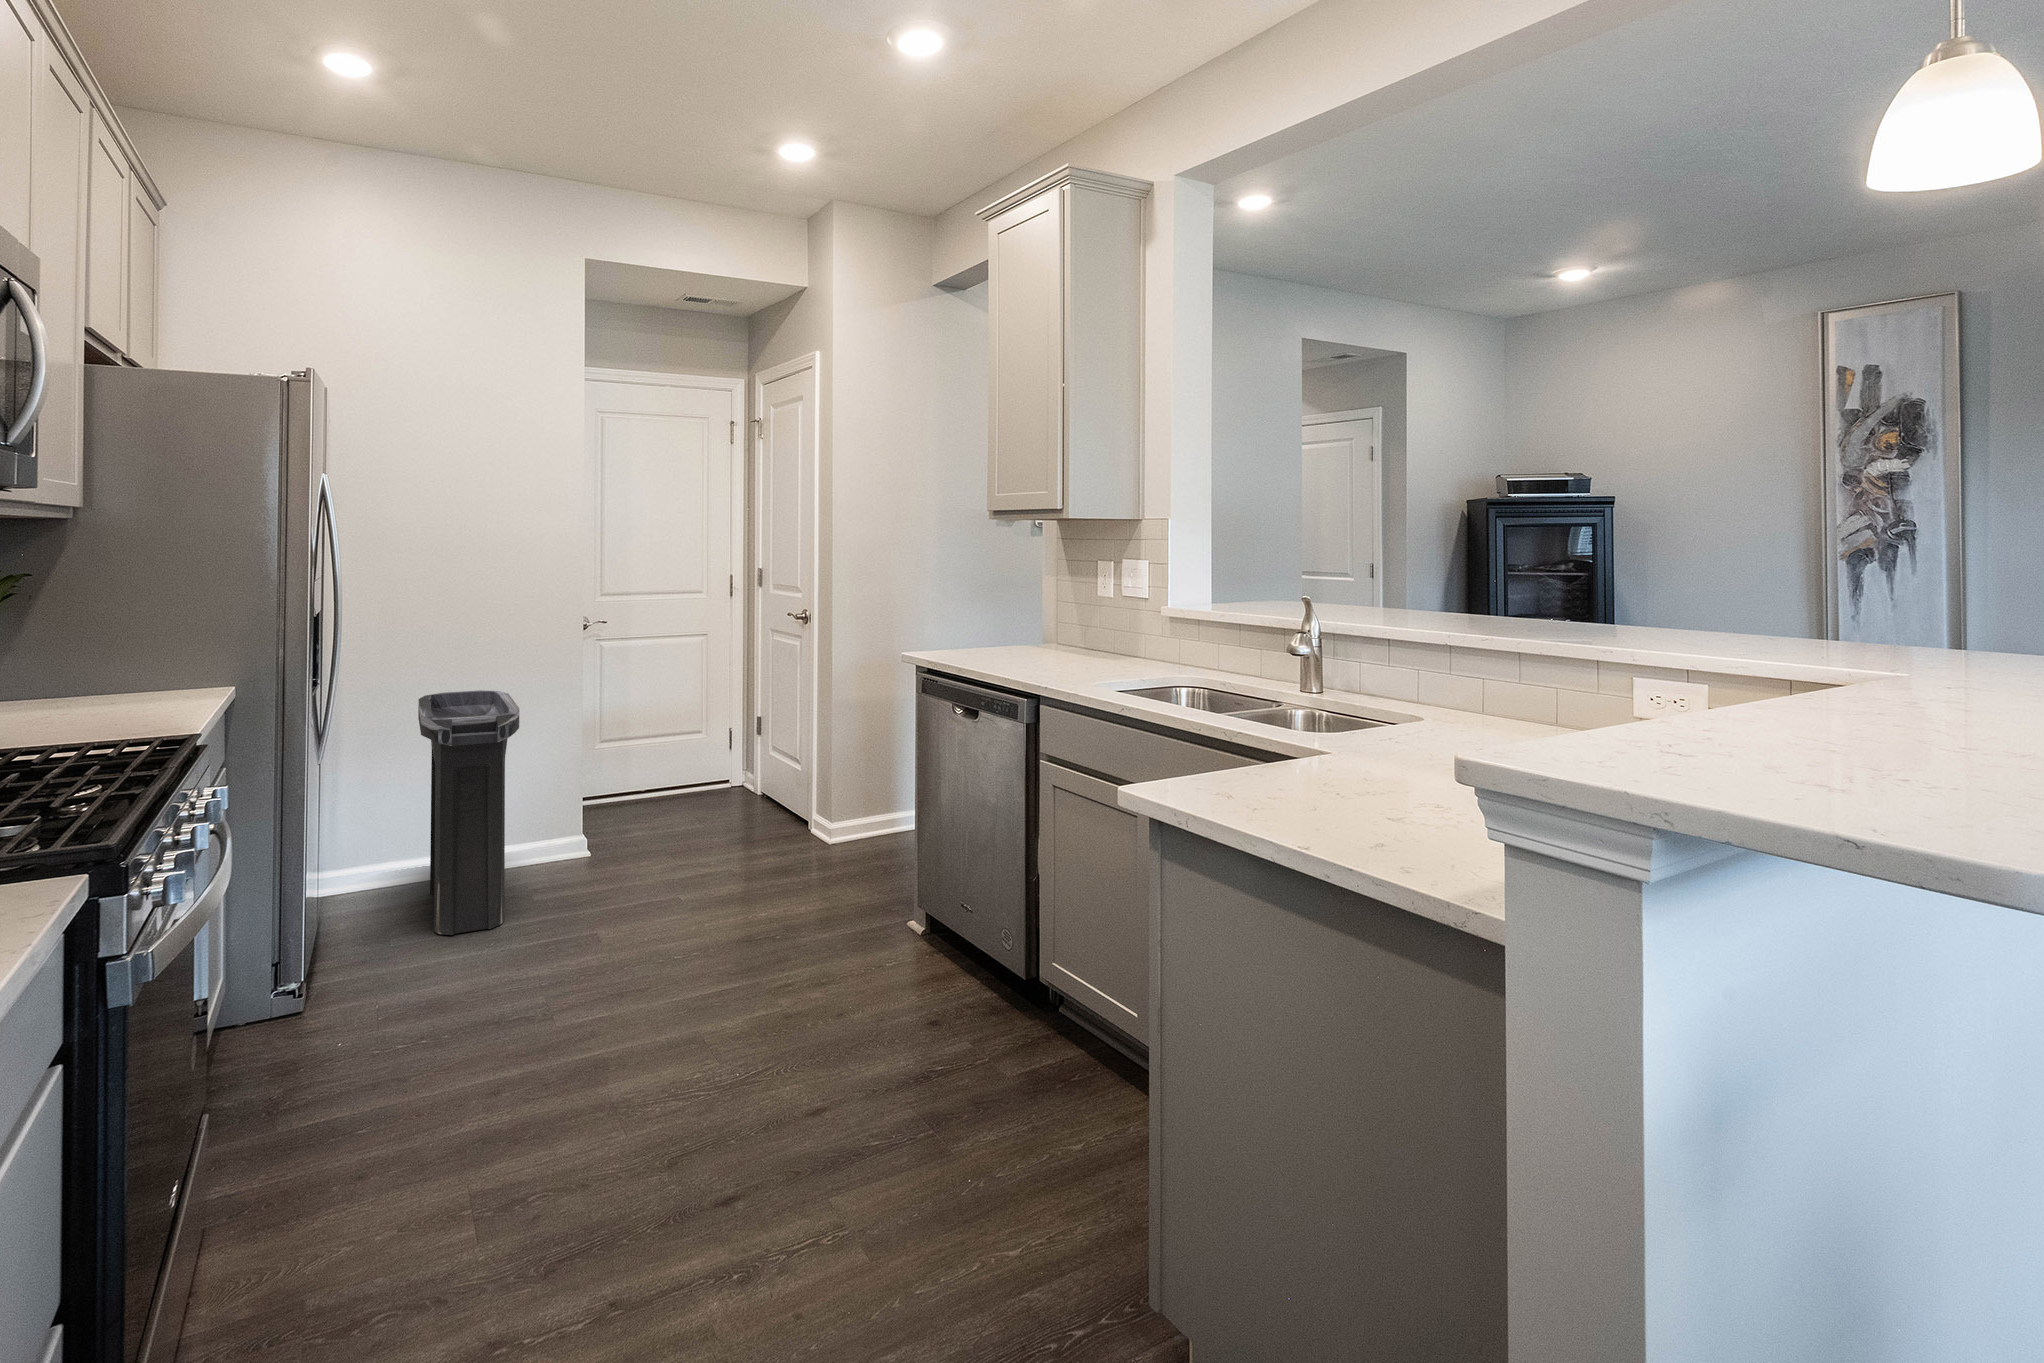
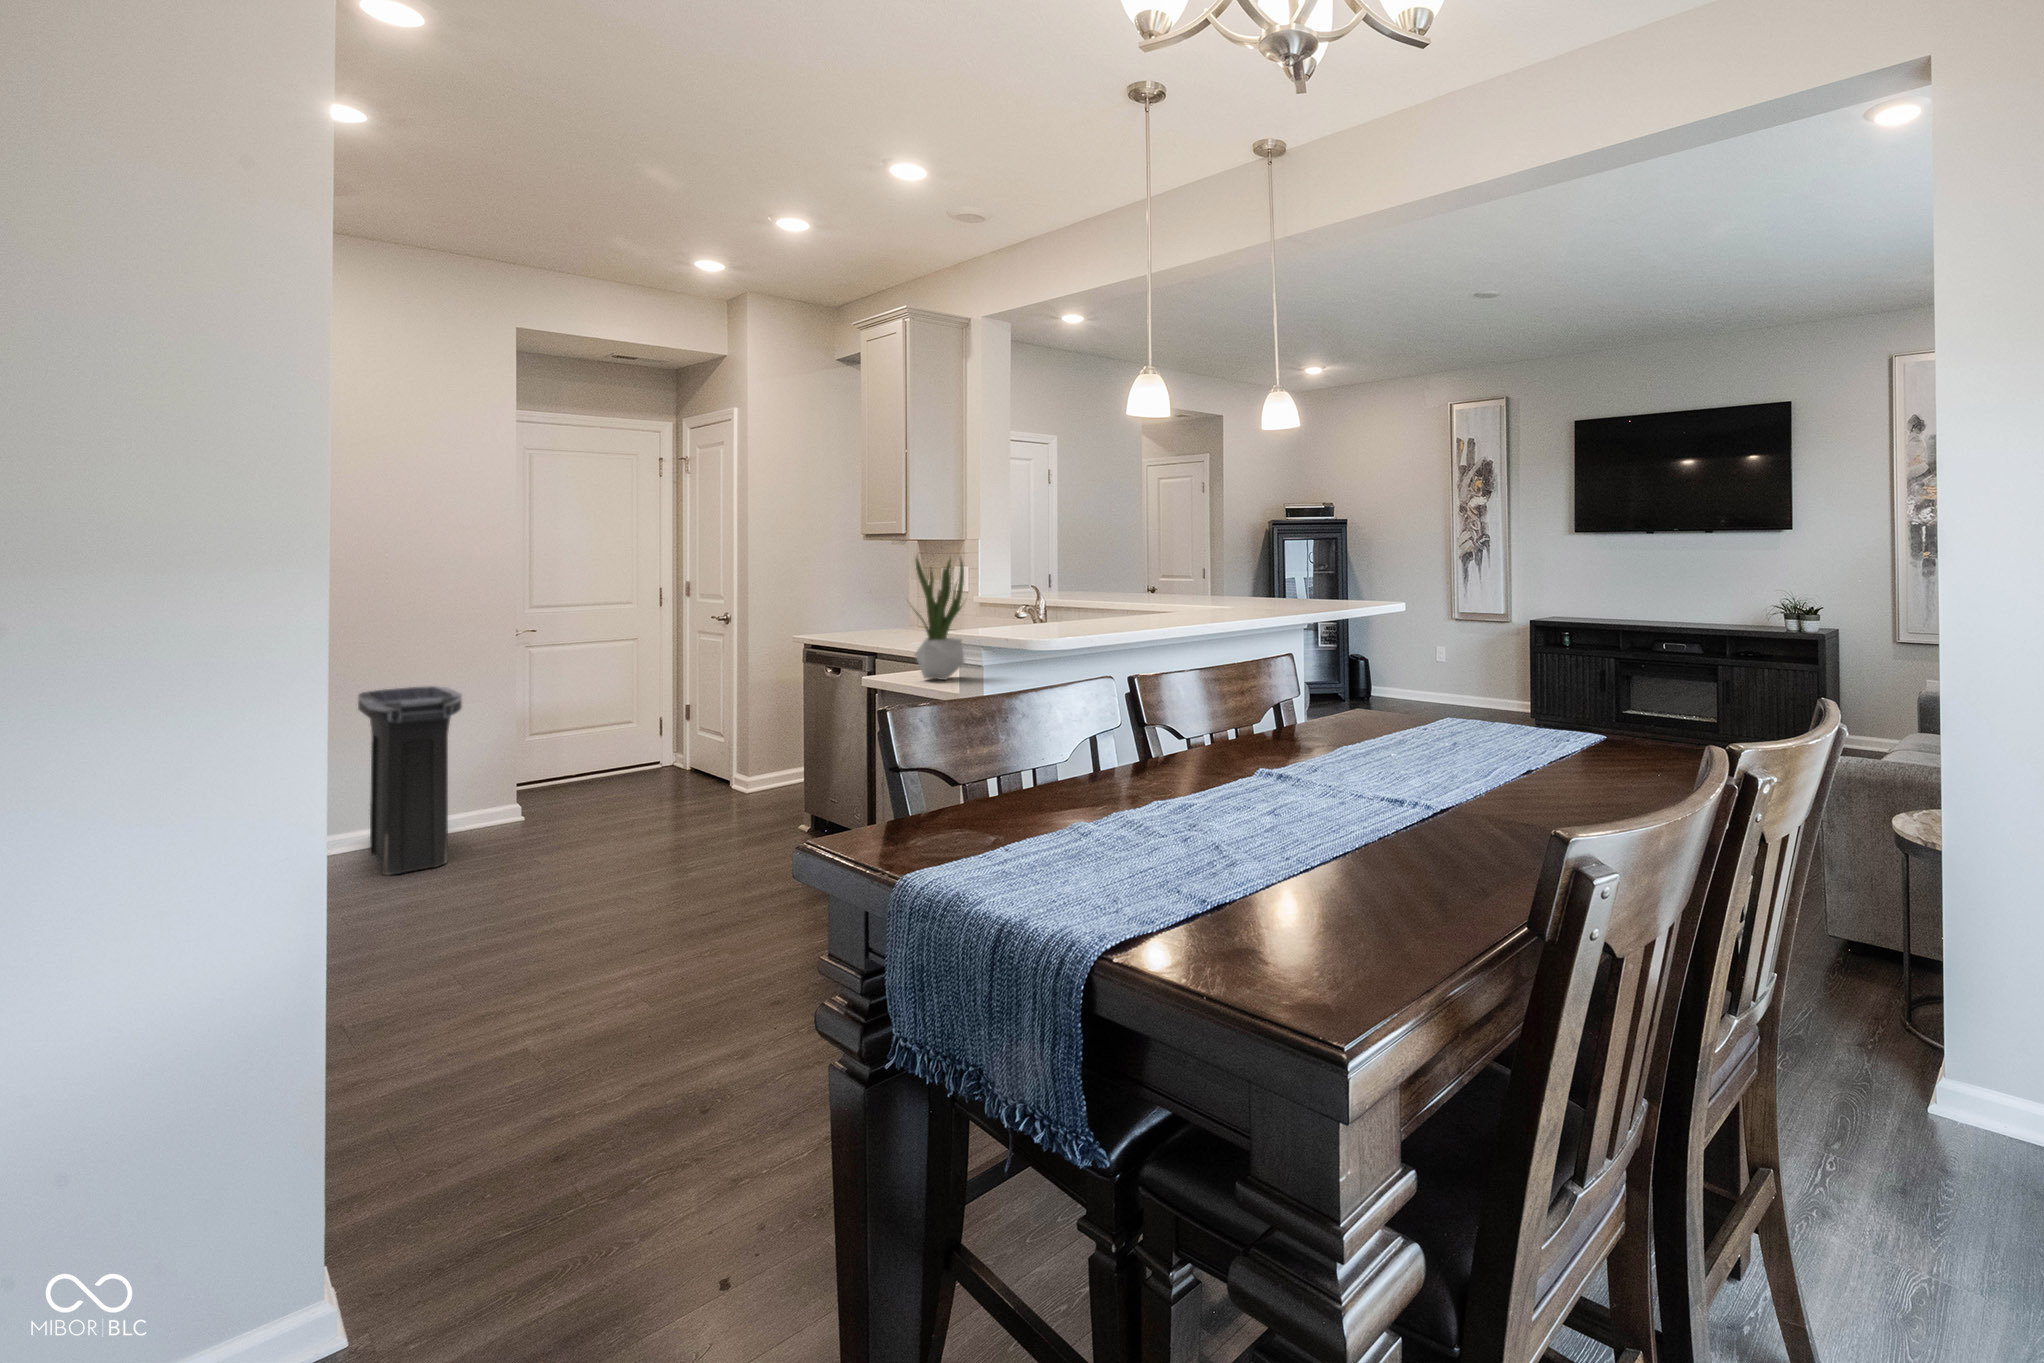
potted plant: none [1230,543,1361,814] -> present [914,558,966,680]

